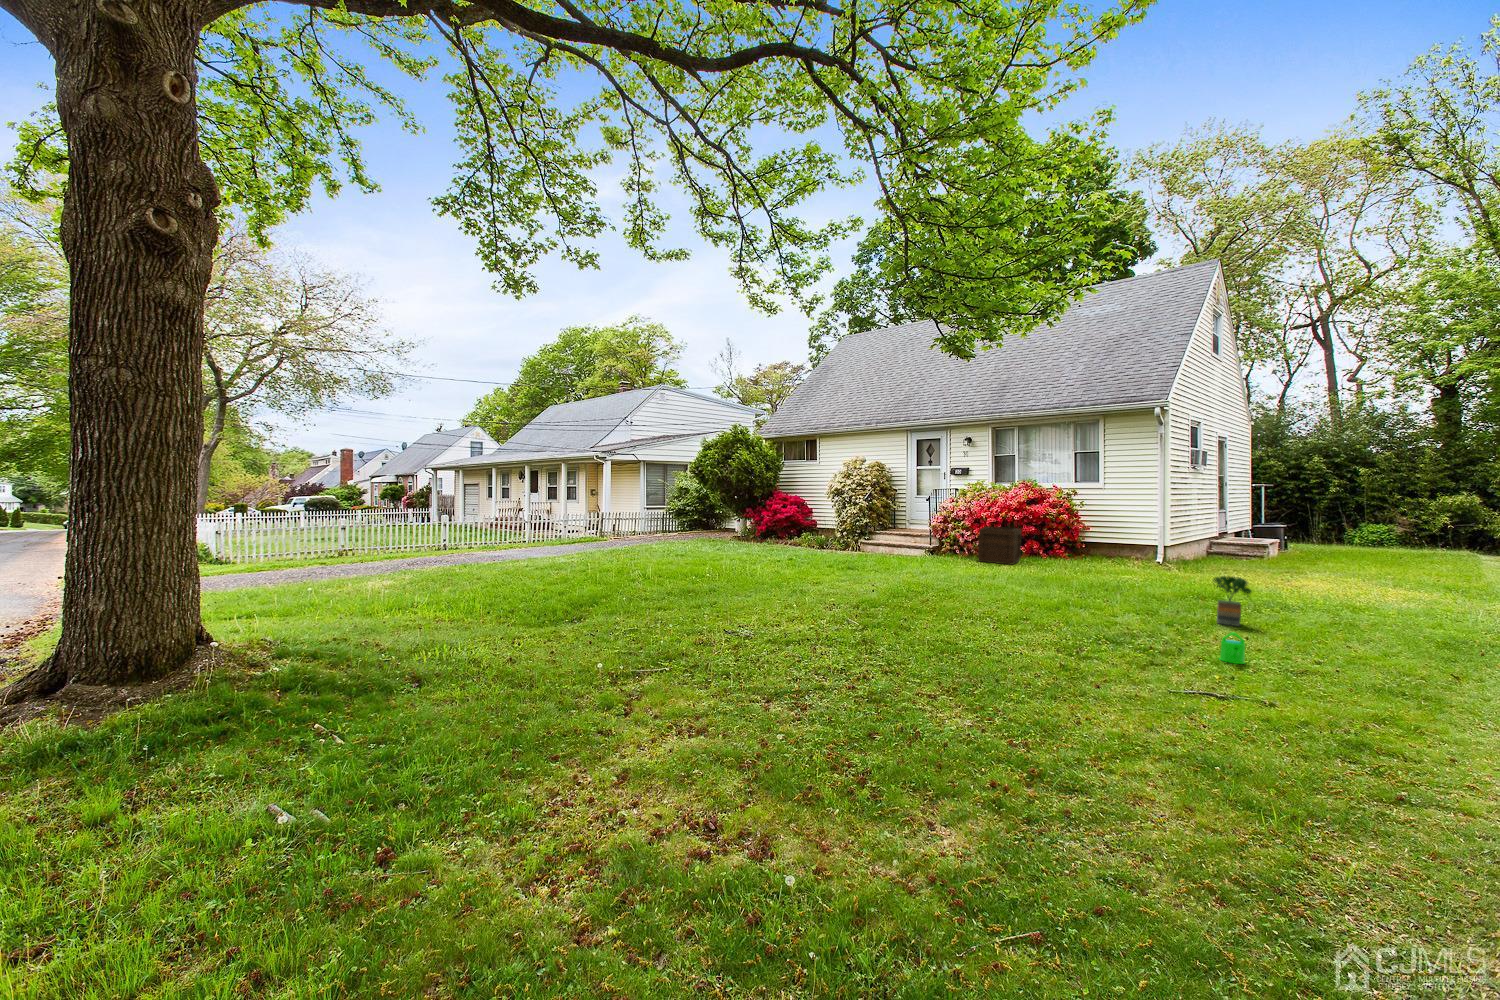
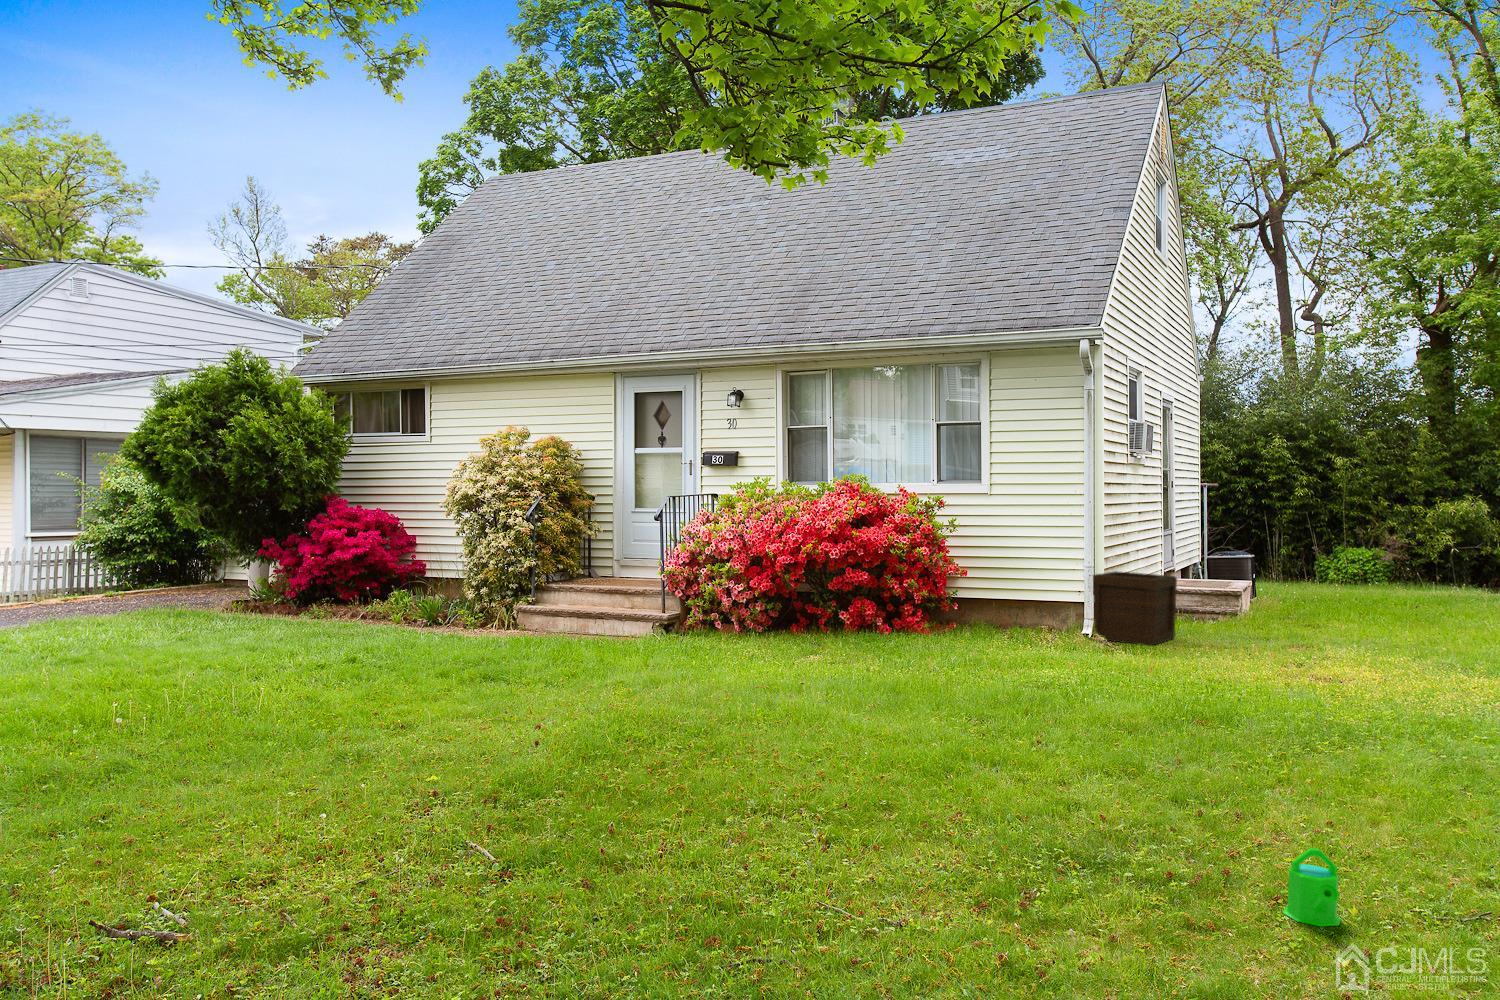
wooden crate: present [978,527,1022,565] -> present [1093,571,1177,645]
potted tree: present [1214,576,1251,626] -> none [1228,689,1310,803]

